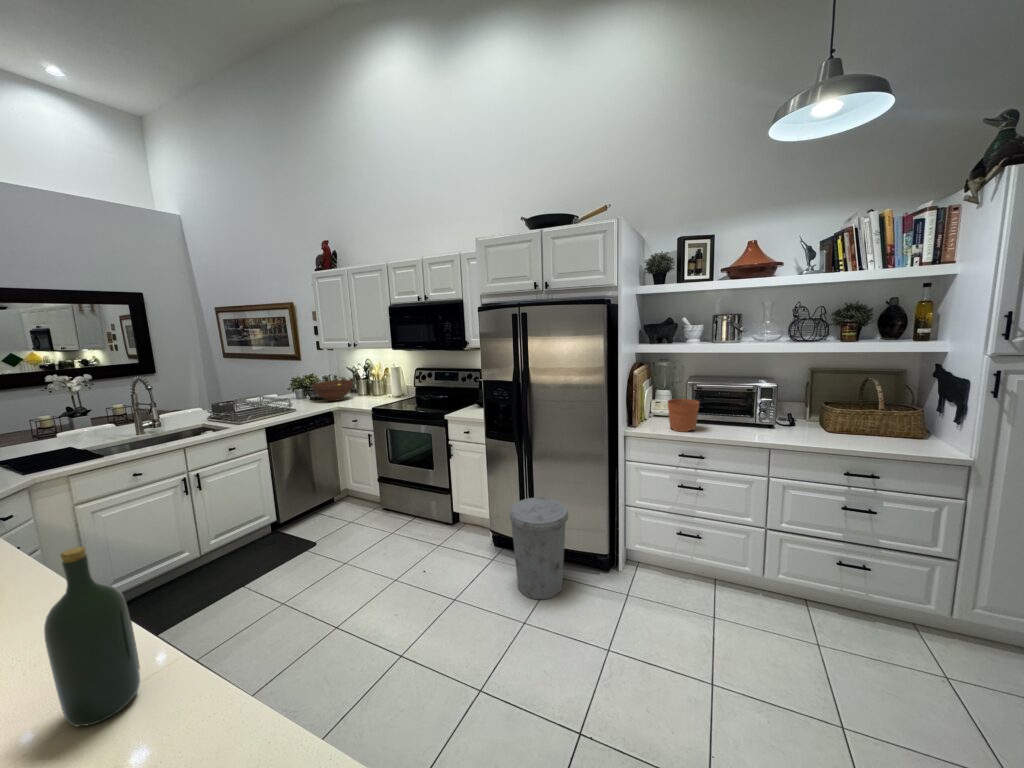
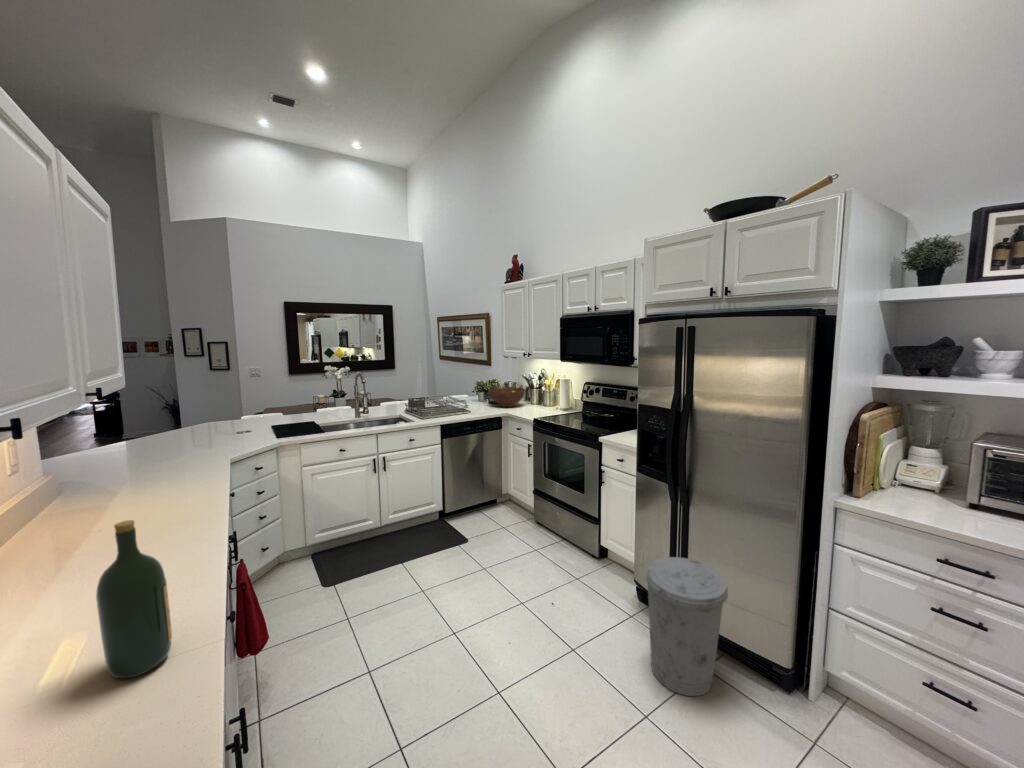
plant pot: present [668,399,700,432] -> none [923,449,995,525]

